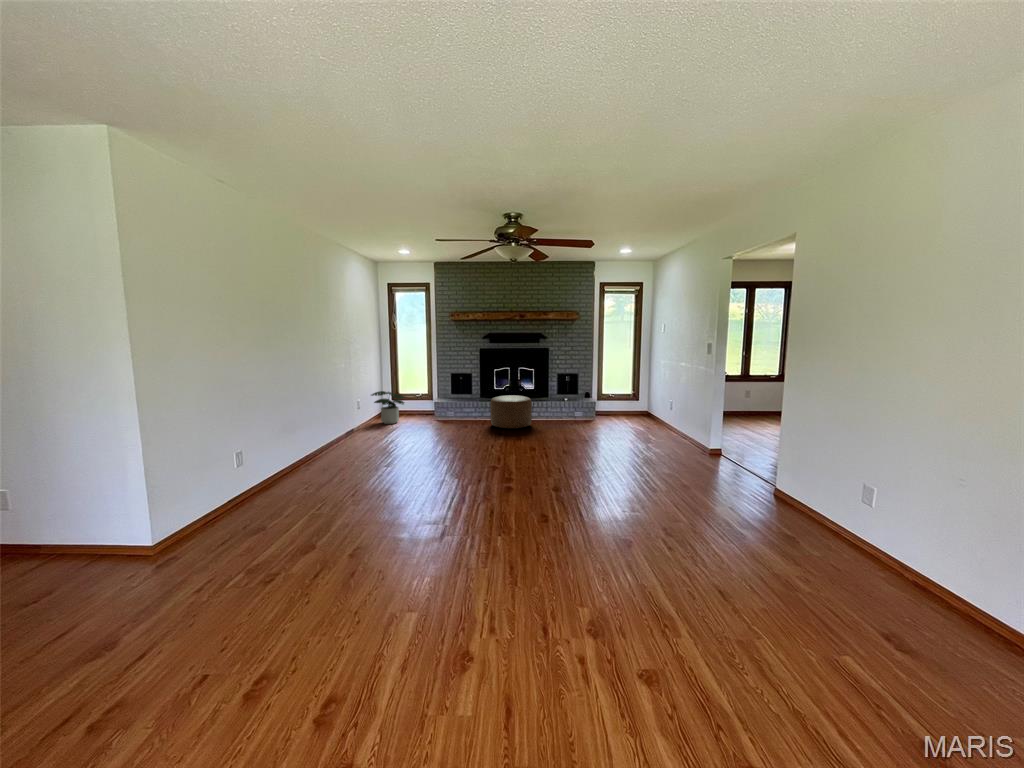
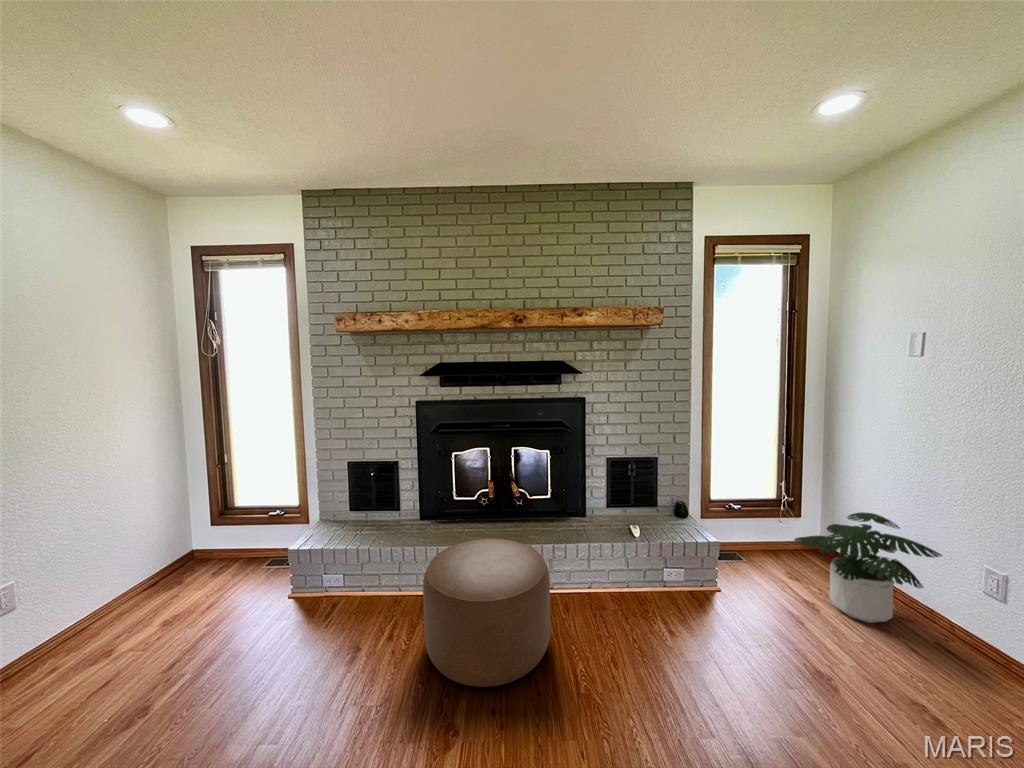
potted plant: present [371,391,405,424] -> present [794,512,942,623]

